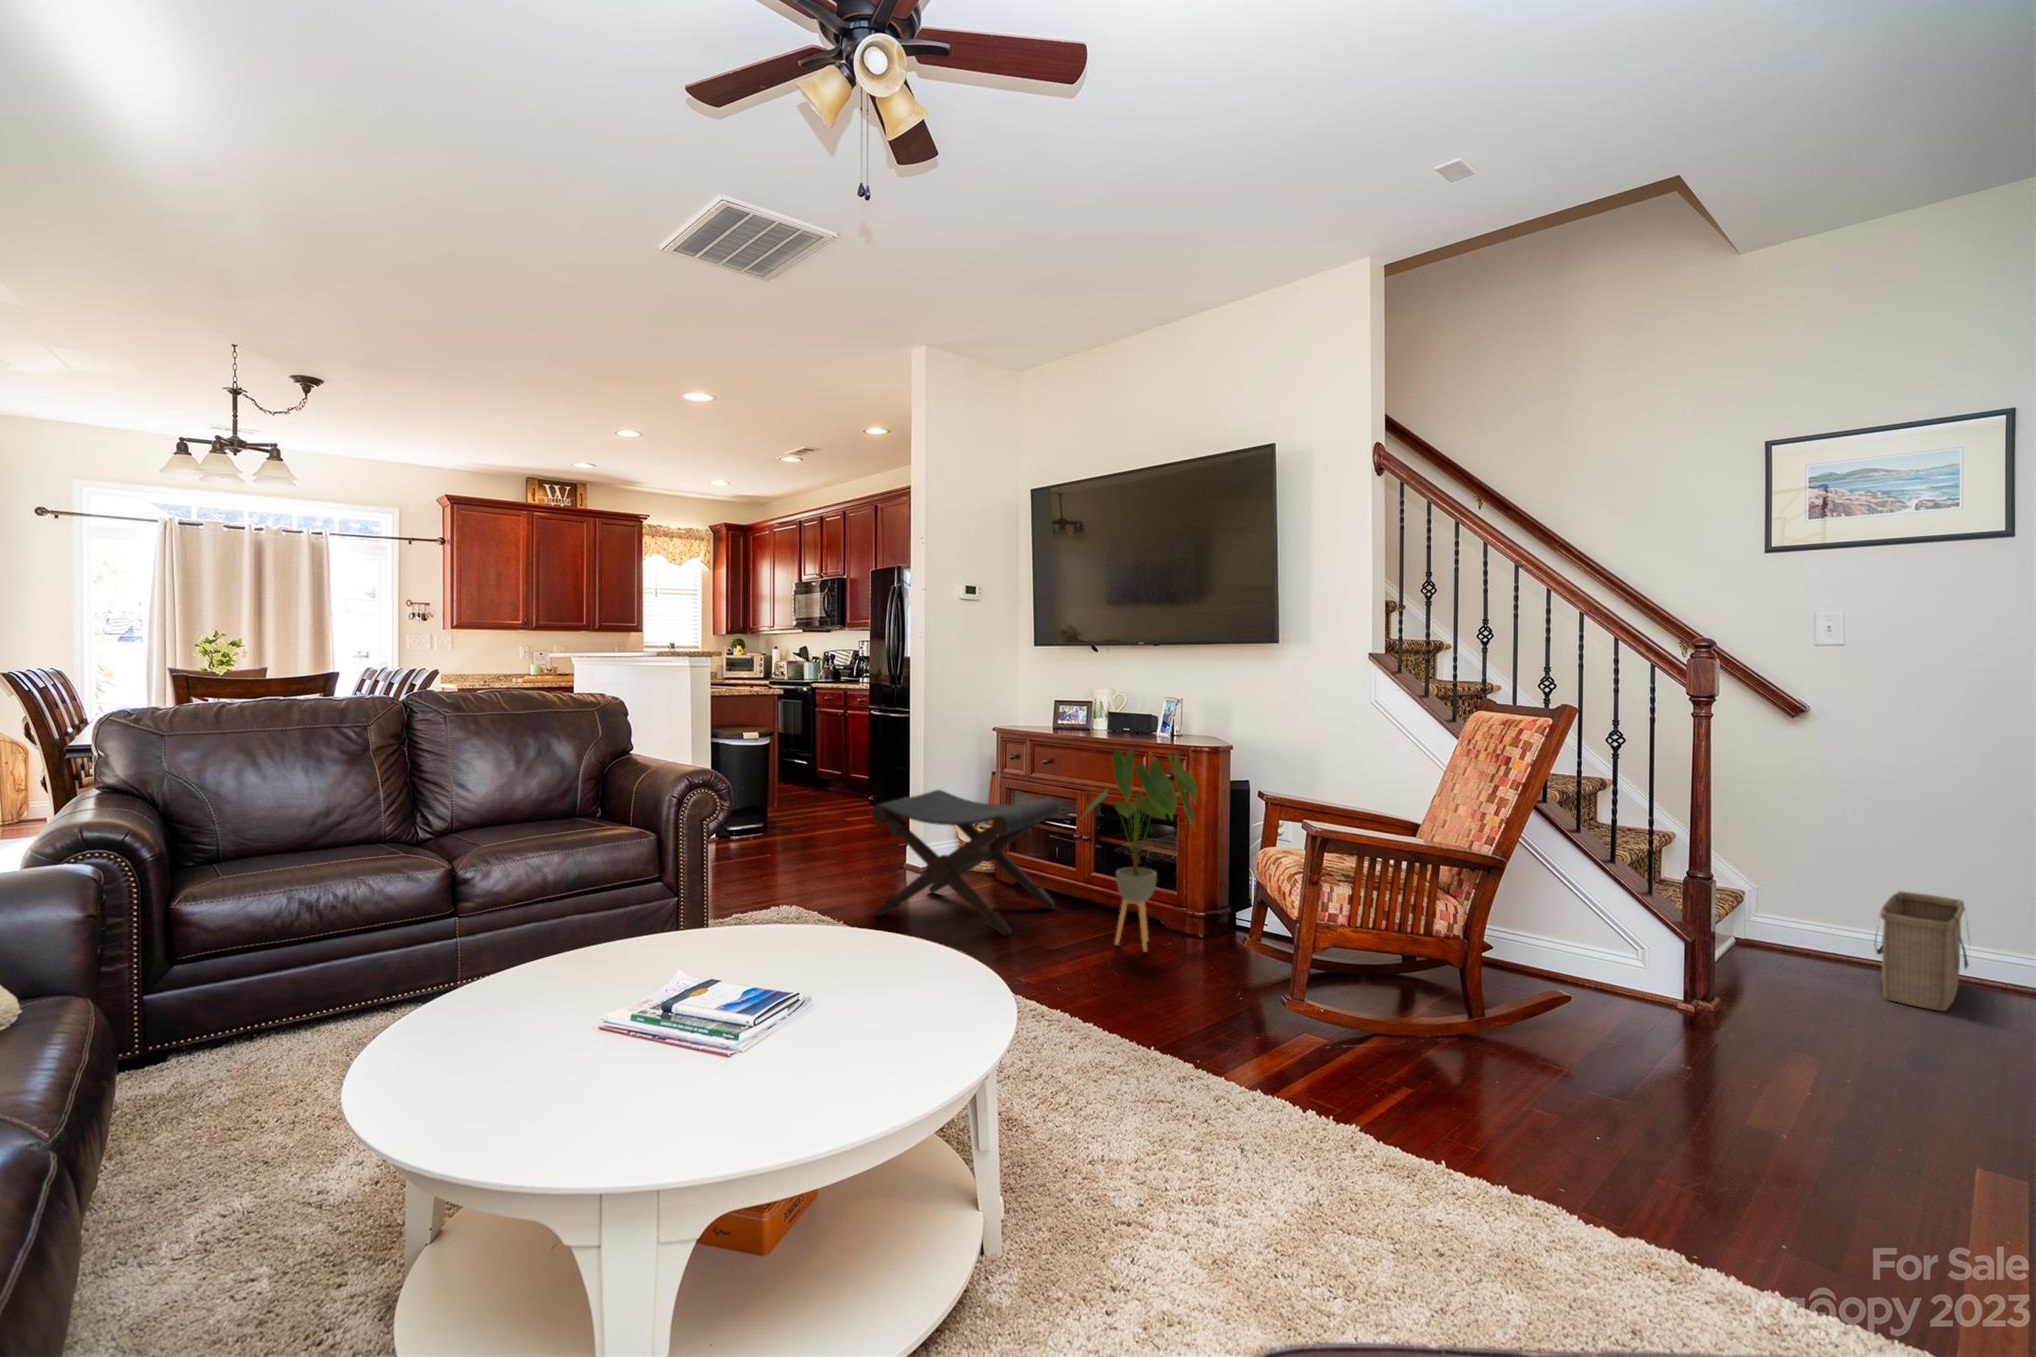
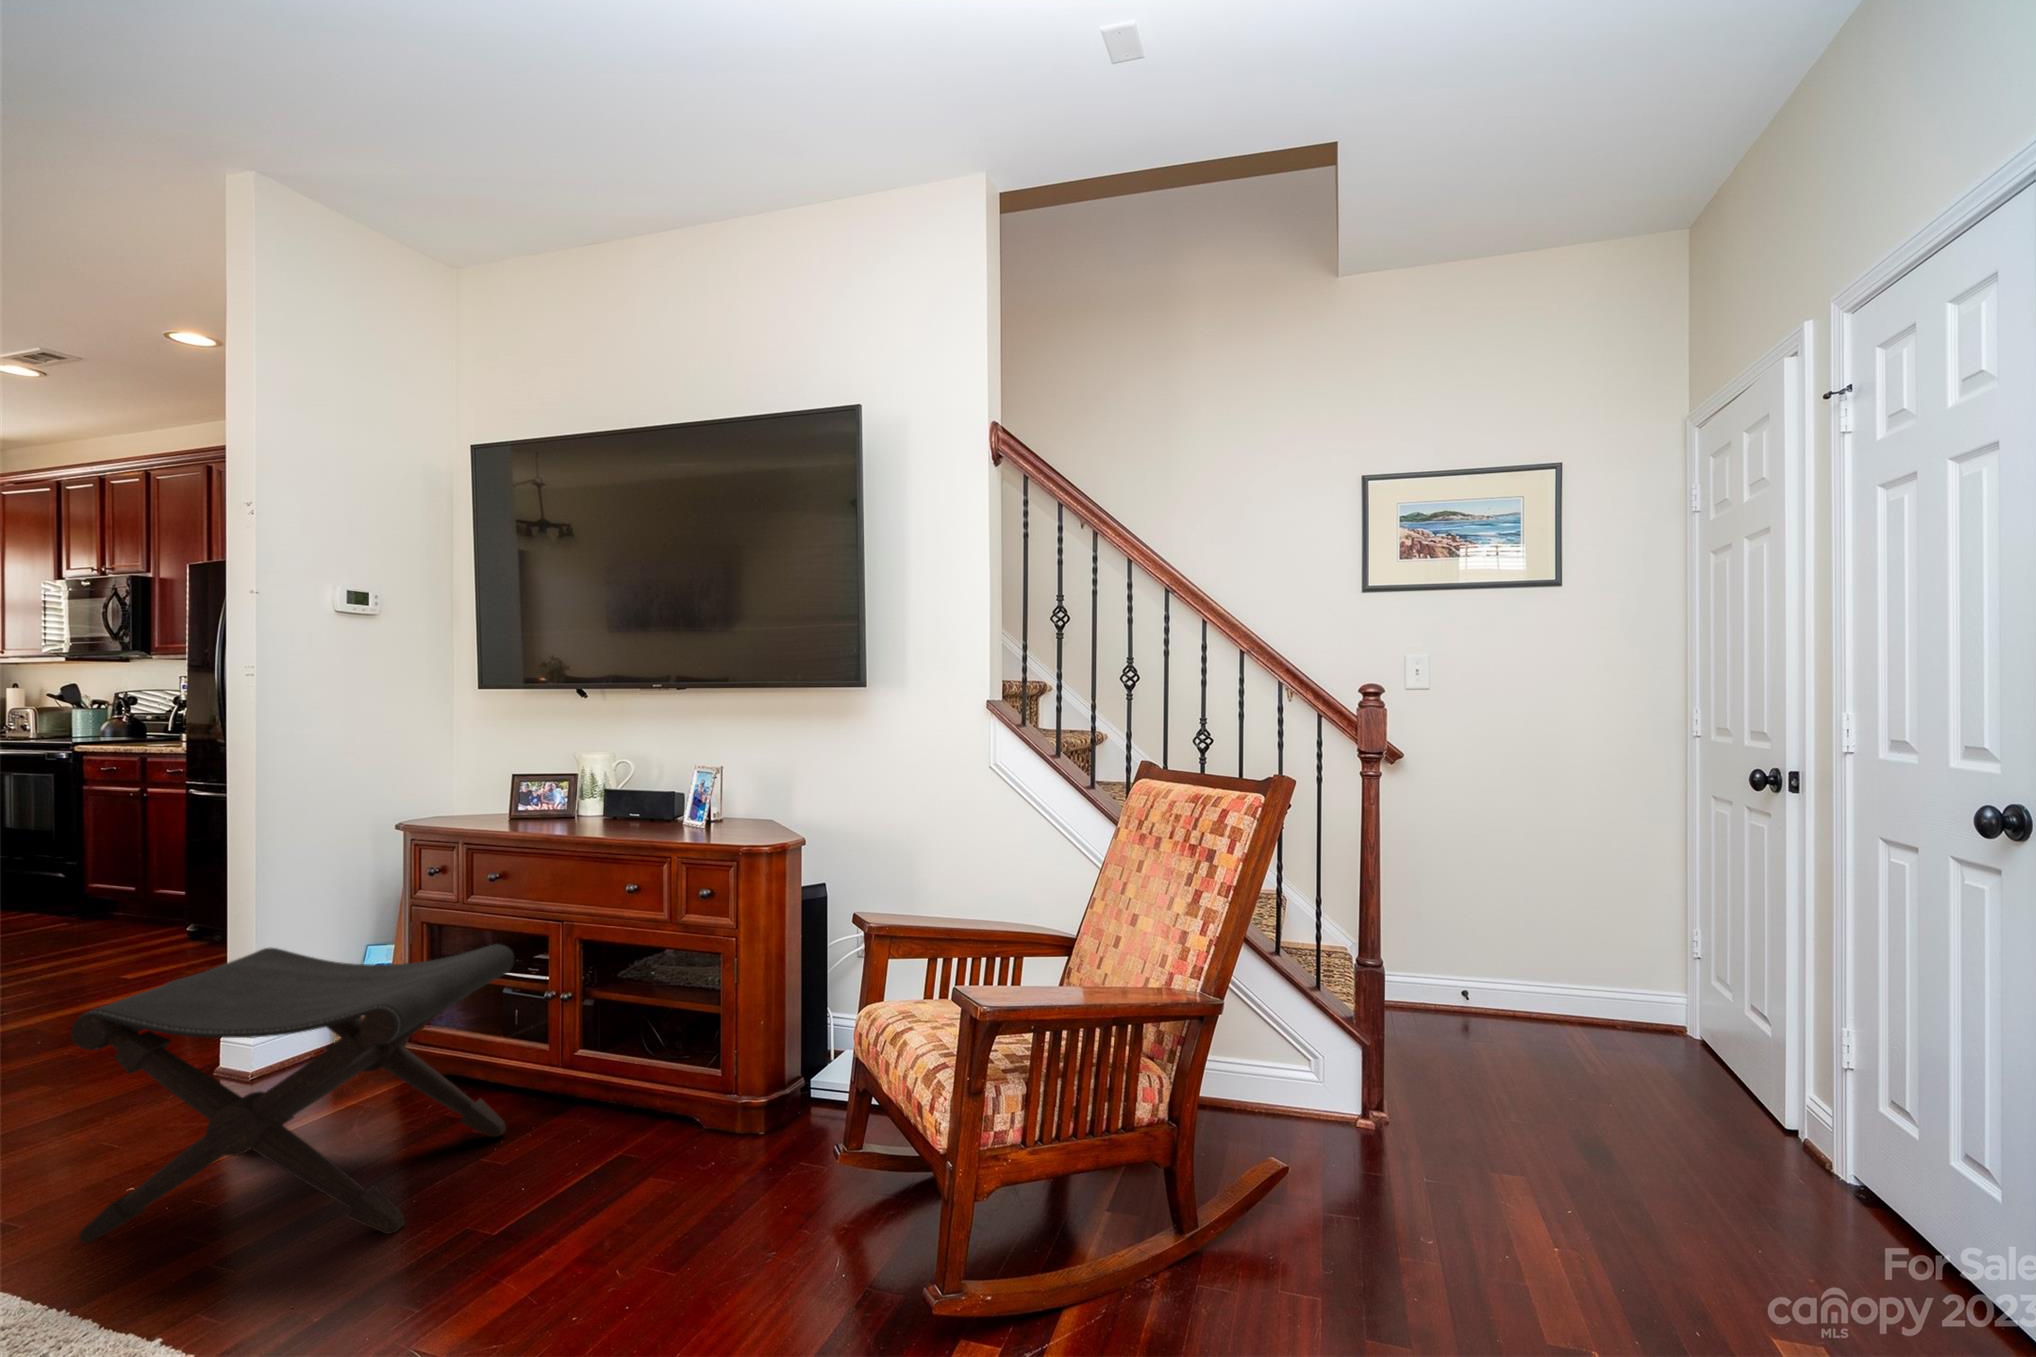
house plant: present [1085,750,1197,952] -> none [546,861,757,1210]
basket: present [1874,891,1968,1011] -> none [1486,942,1565,1076]

